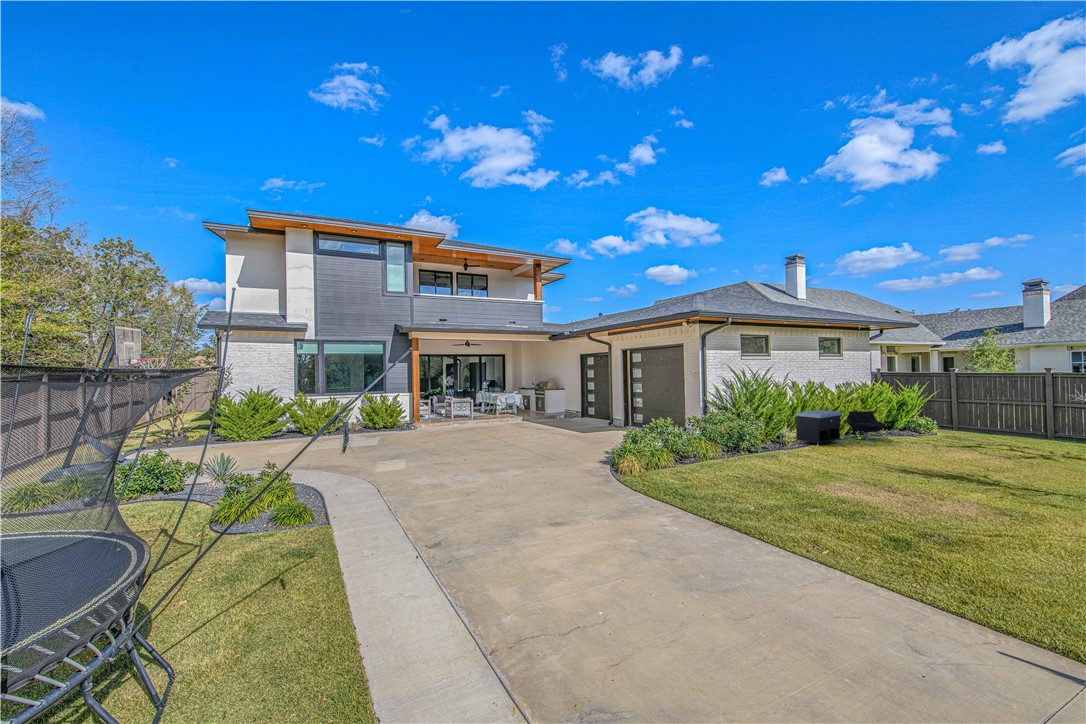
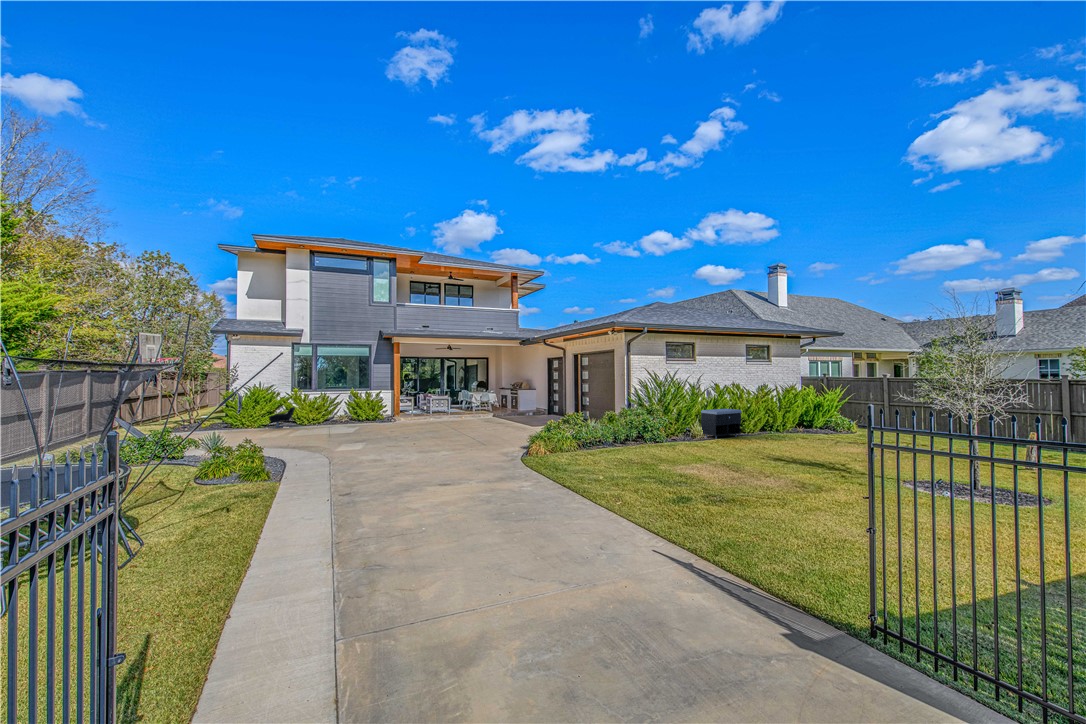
lounge chair: present [846,411,886,441] -> present [269,407,295,428]

